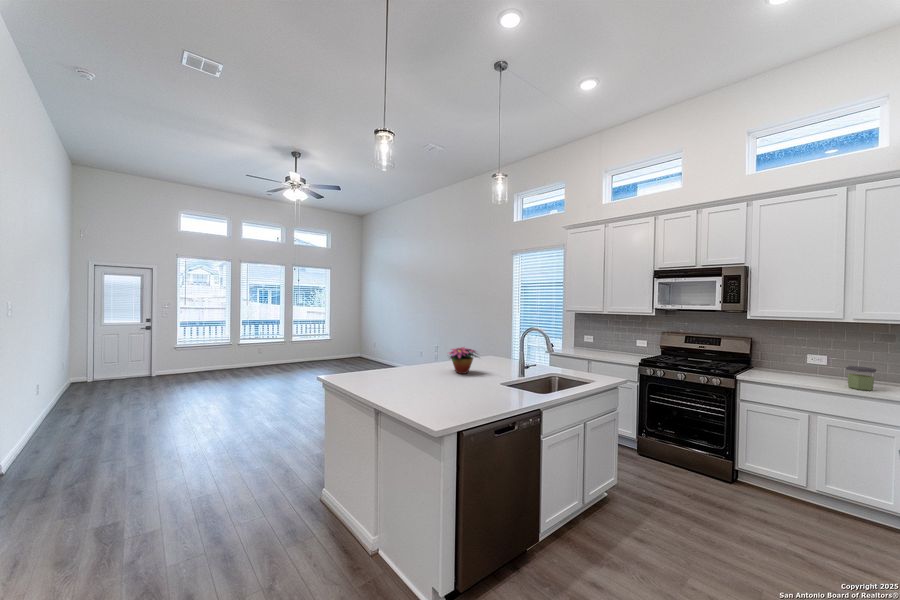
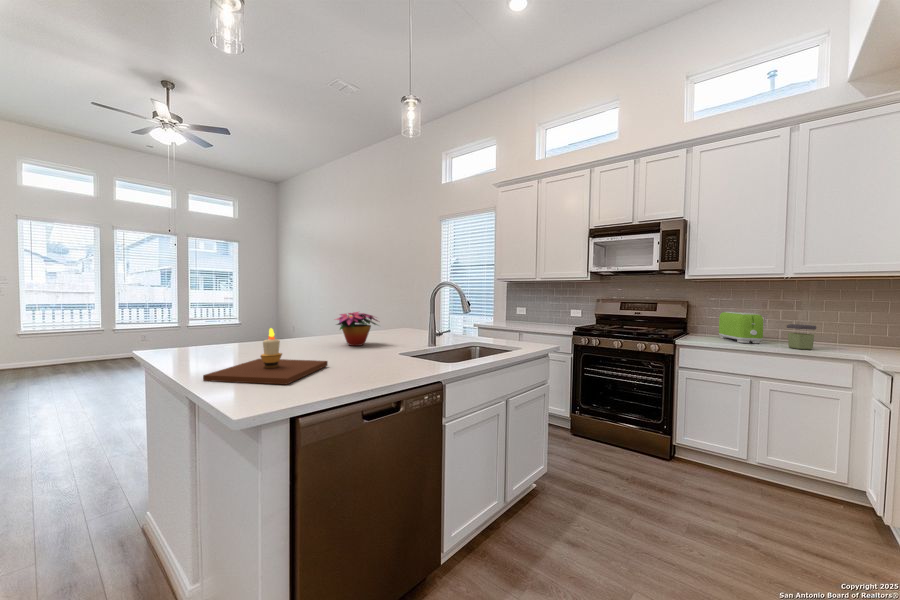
toaster: none [782,350,824,382] -> present [719,312,763,343]
candle: none [388,367,457,407] -> present [203,328,328,385]

